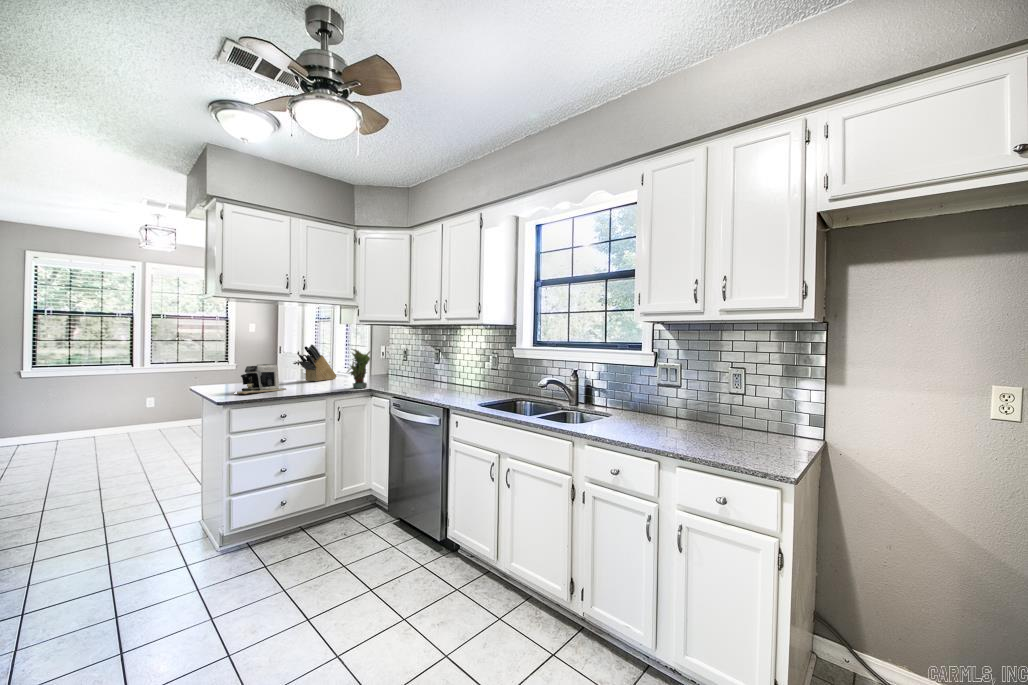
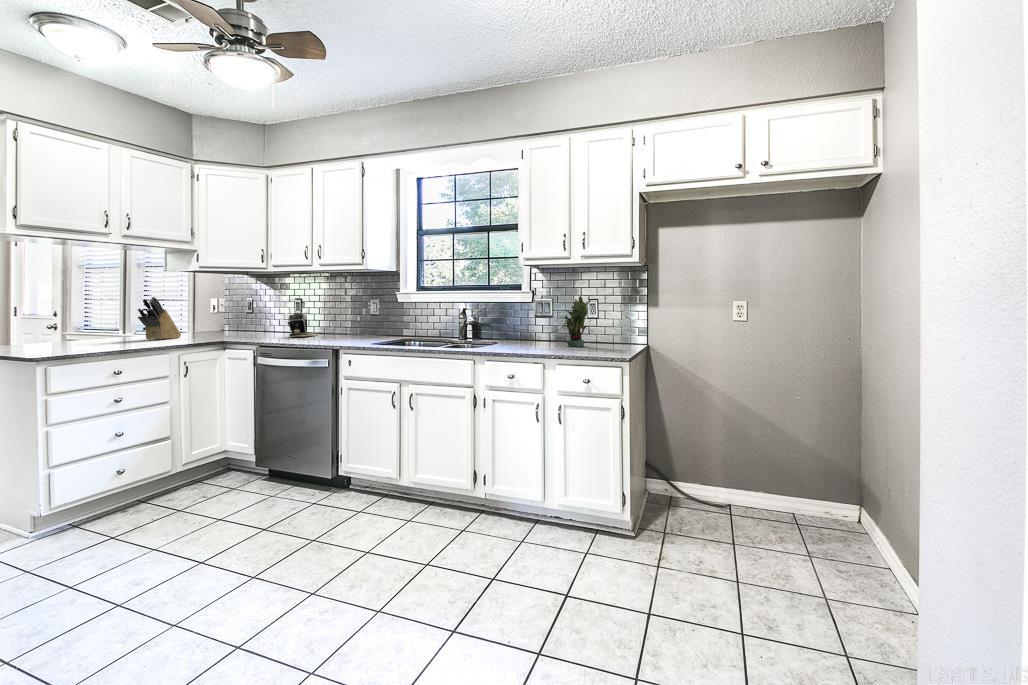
potted plant: present [347,349,370,388] -> present [561,296,591,347]
coffee maker: present [238,364,286,394] -> present [288,313,319,337]

